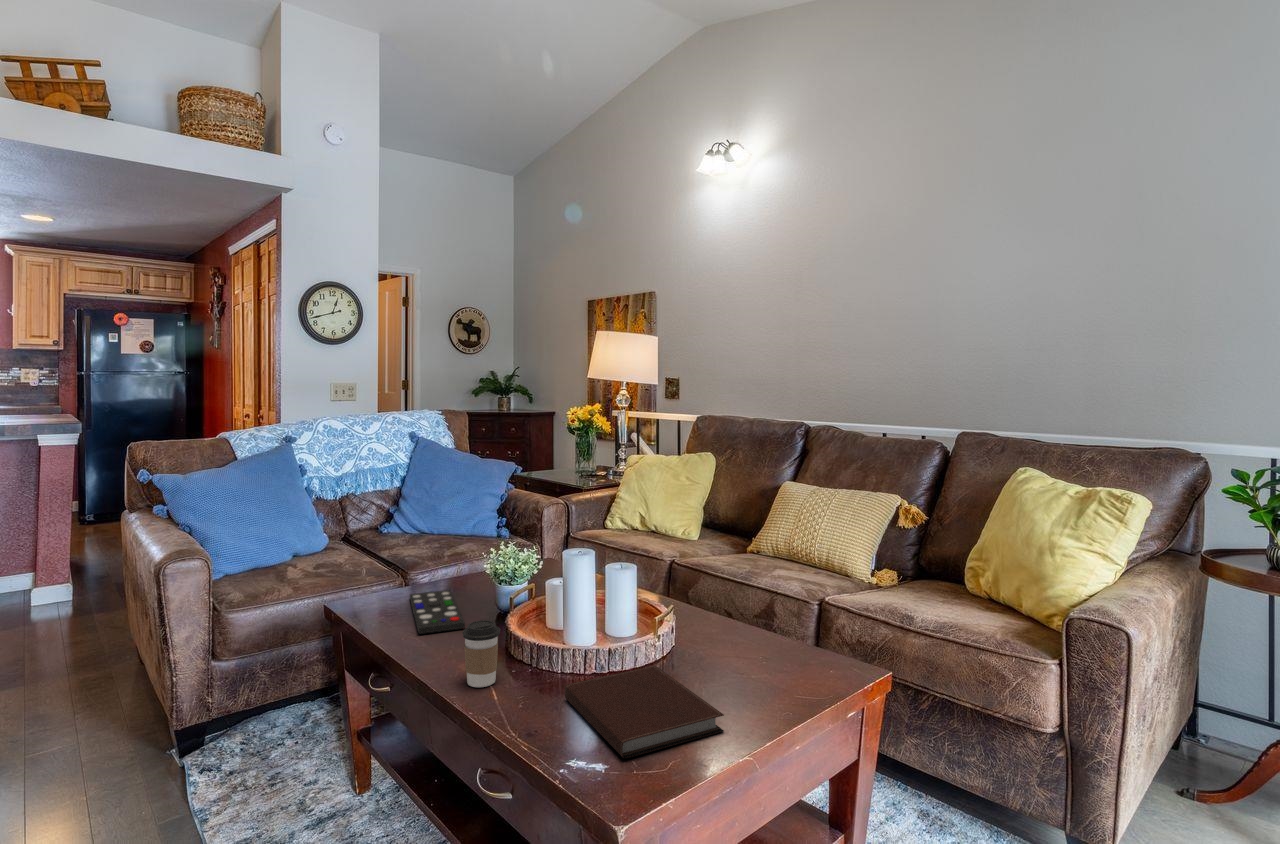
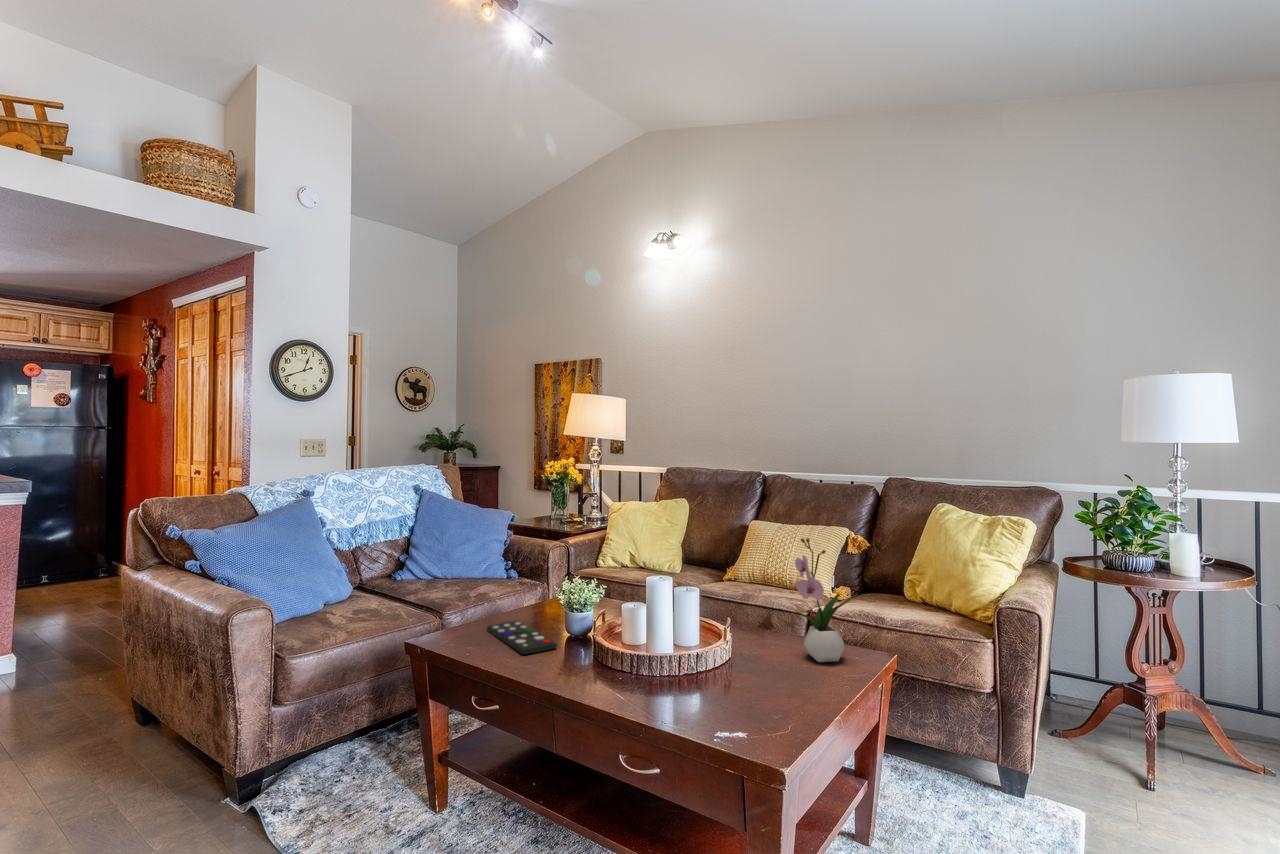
flower arrangement: none [754,507,824,676] -> present [795,538,850,662]
coffee cup: present [462,620,501,687] -> none [591,635,620,687]
notebook: present [565,666,724,758] -> none [679,661,806,720]

